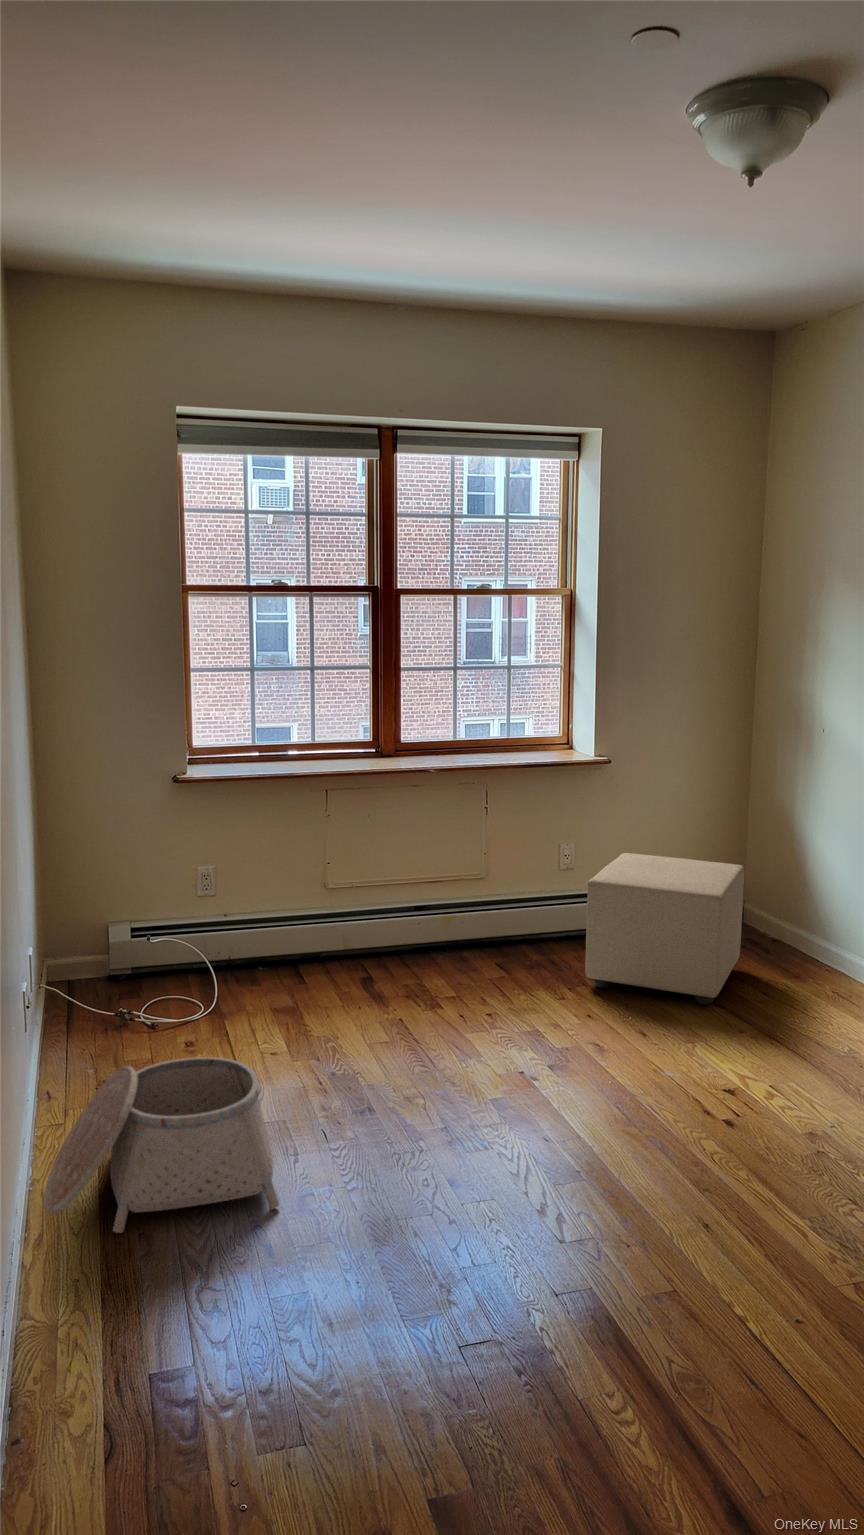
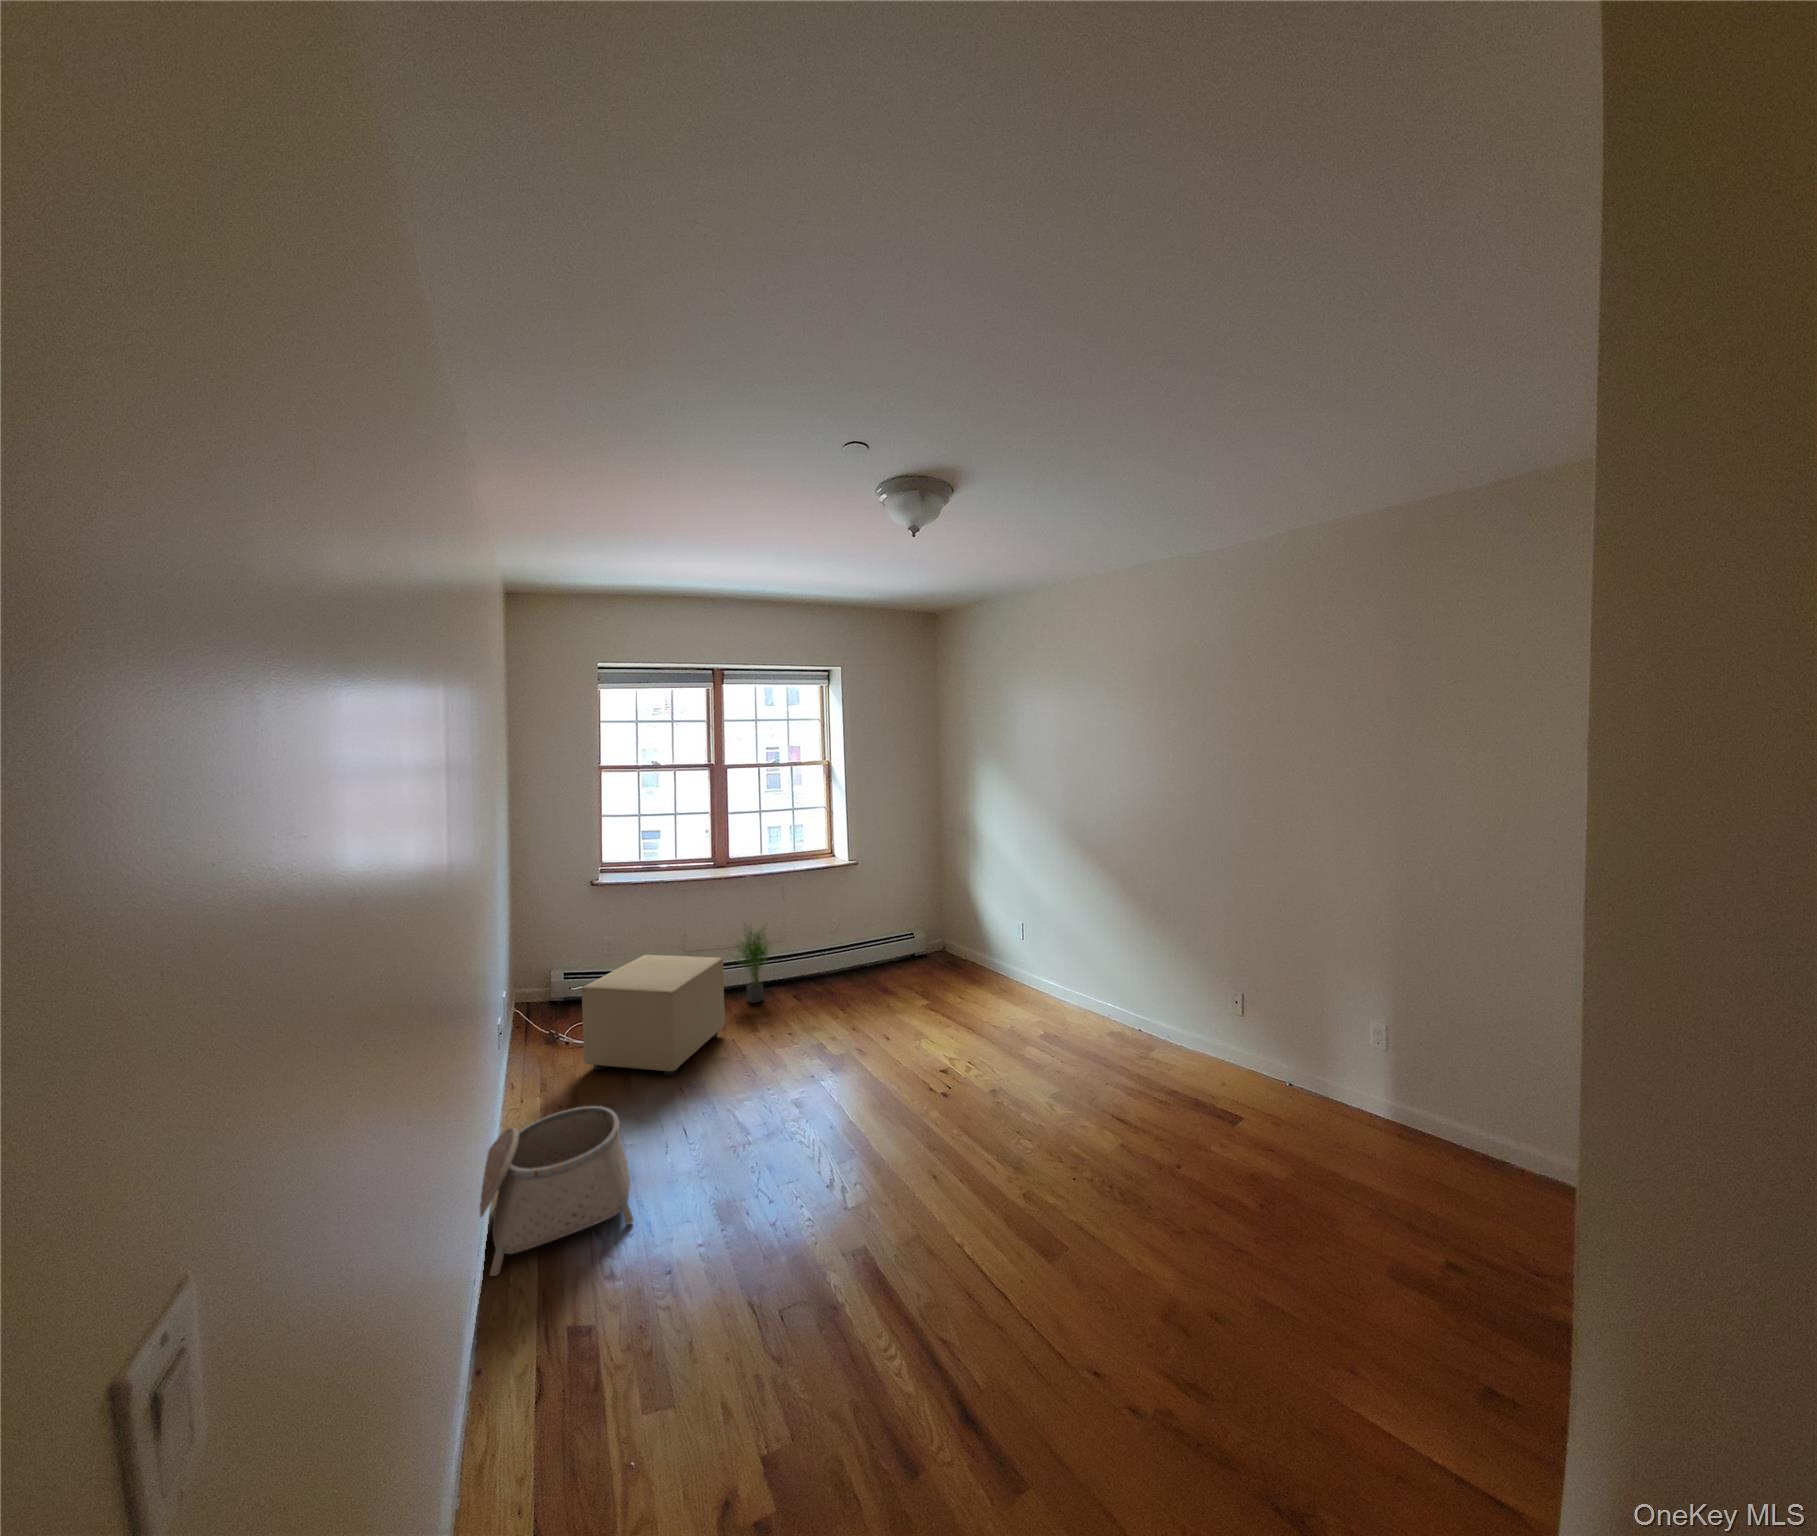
potted plant: none [379,840,470,966] -> present [731,928,769,1003]
ottoman: present [585,853,744,1005] -> present [581,955,725,1076]

